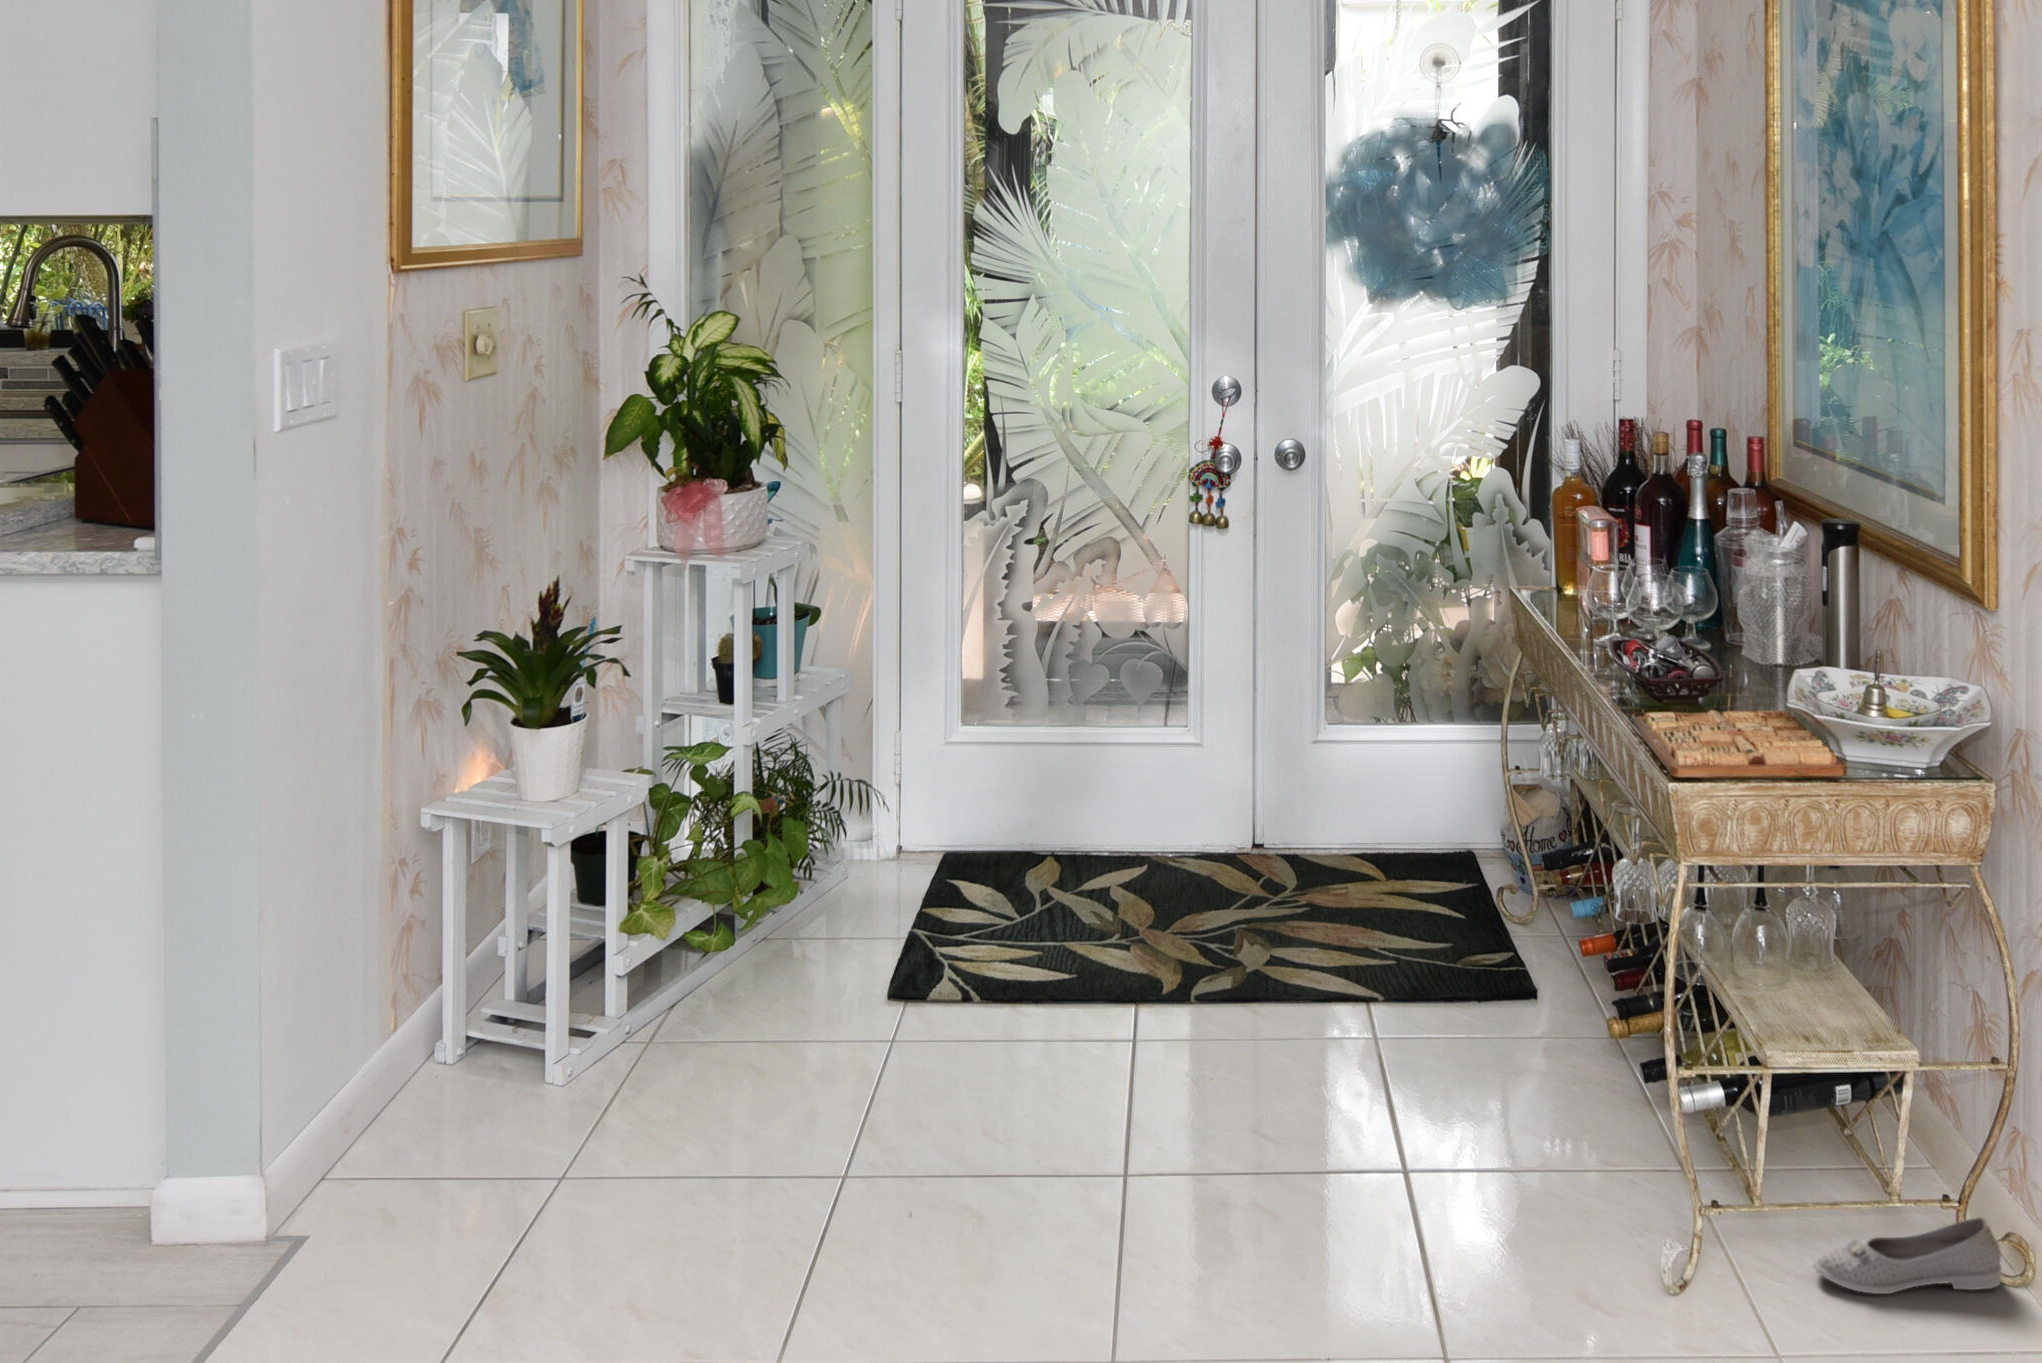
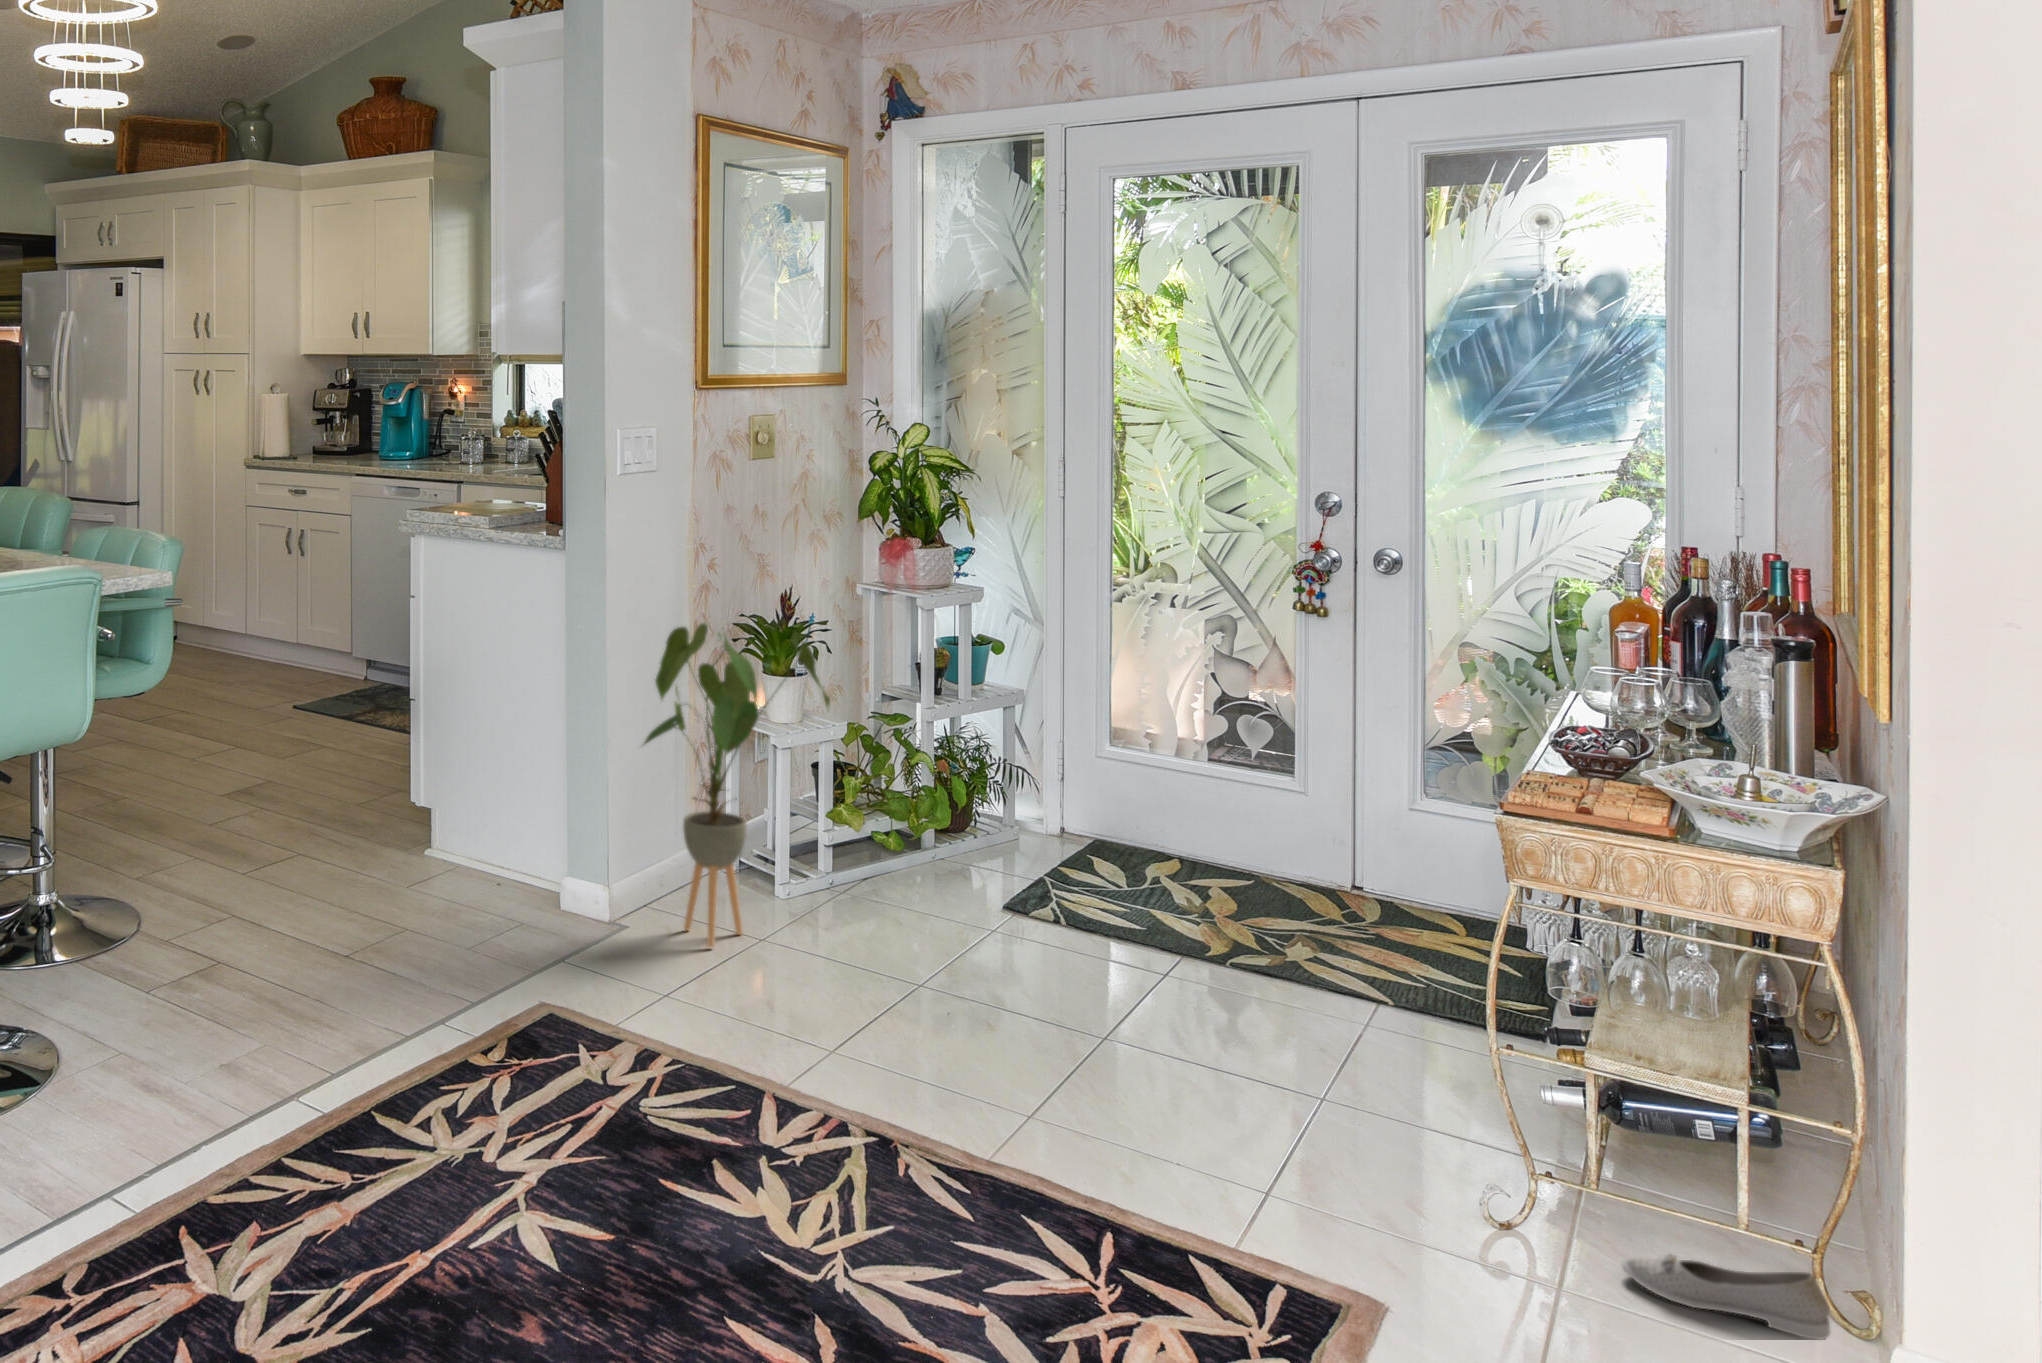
house plant: none [378,650,680,1179] -> present [641,623,830,947]

